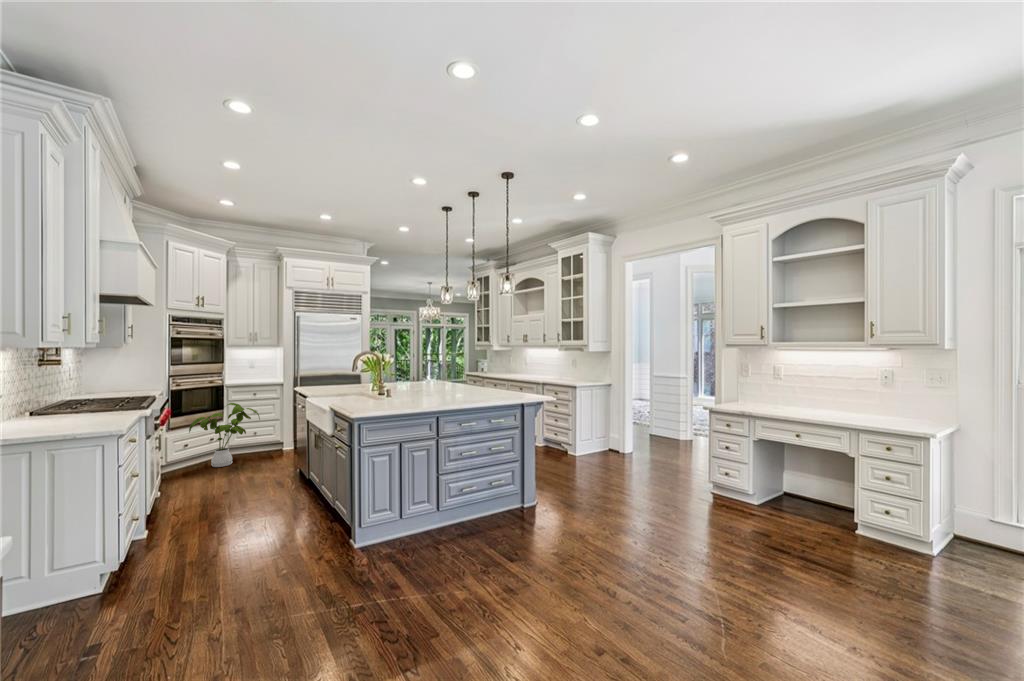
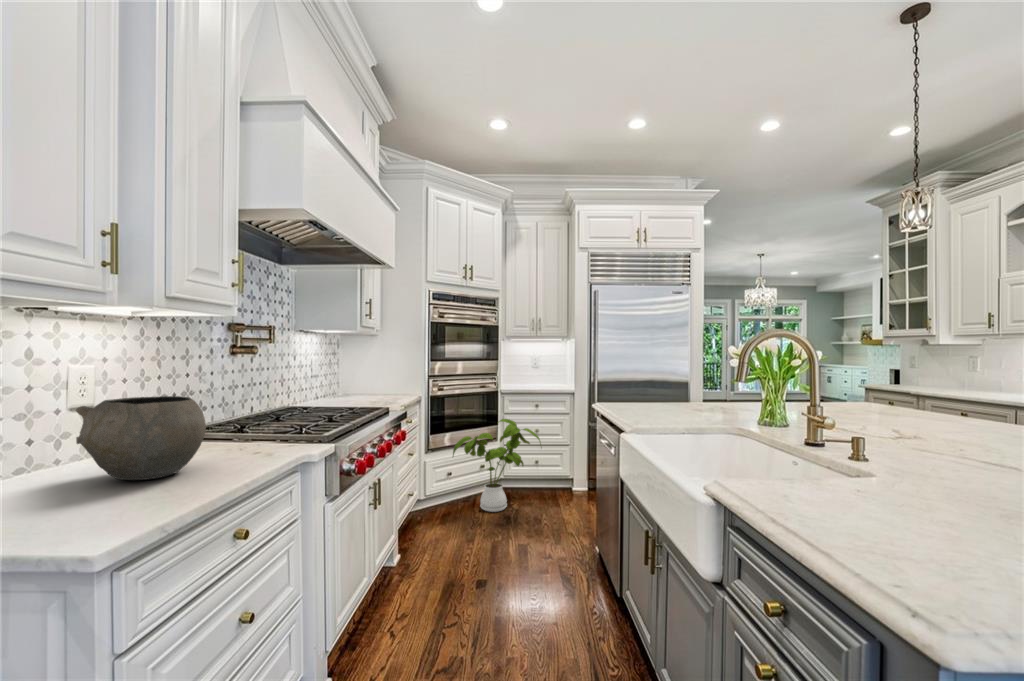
bowl: none [47,386,109,421] -> present [76,396,206,480]

